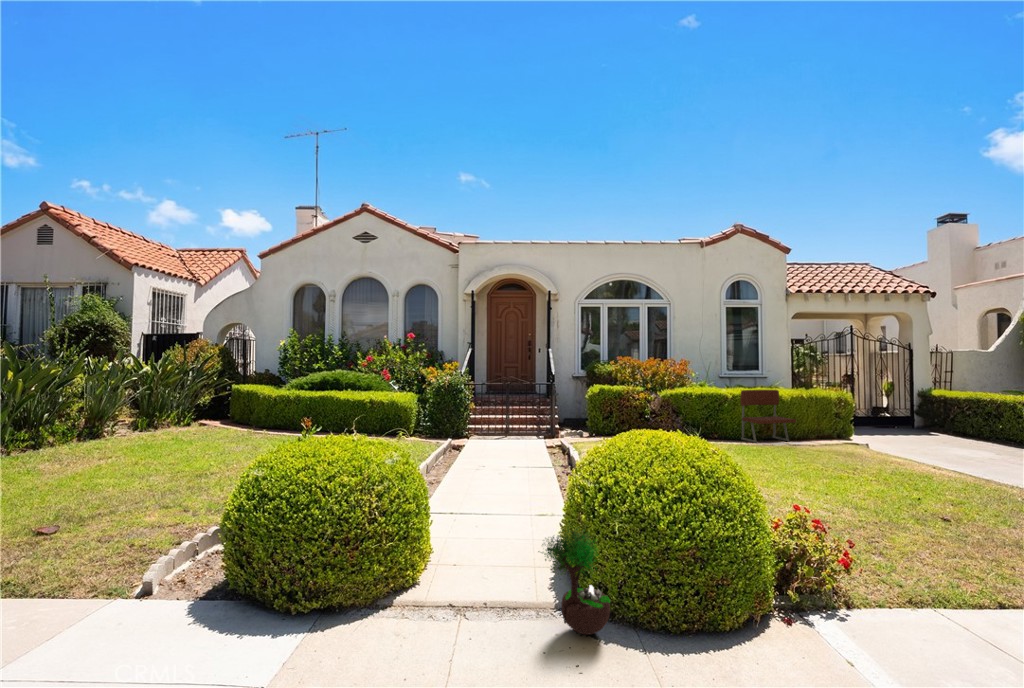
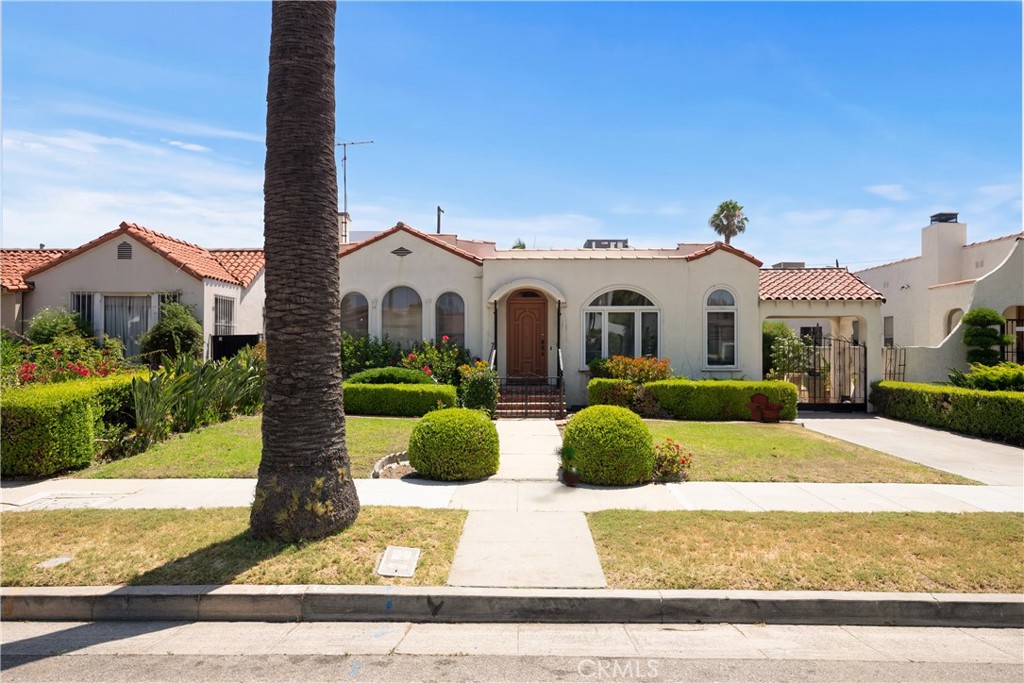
bench: present [740,390,796,443] -> none [706,382,746,423]
armchair: none [790,403,843,443] -> present [746,393,784,423]

